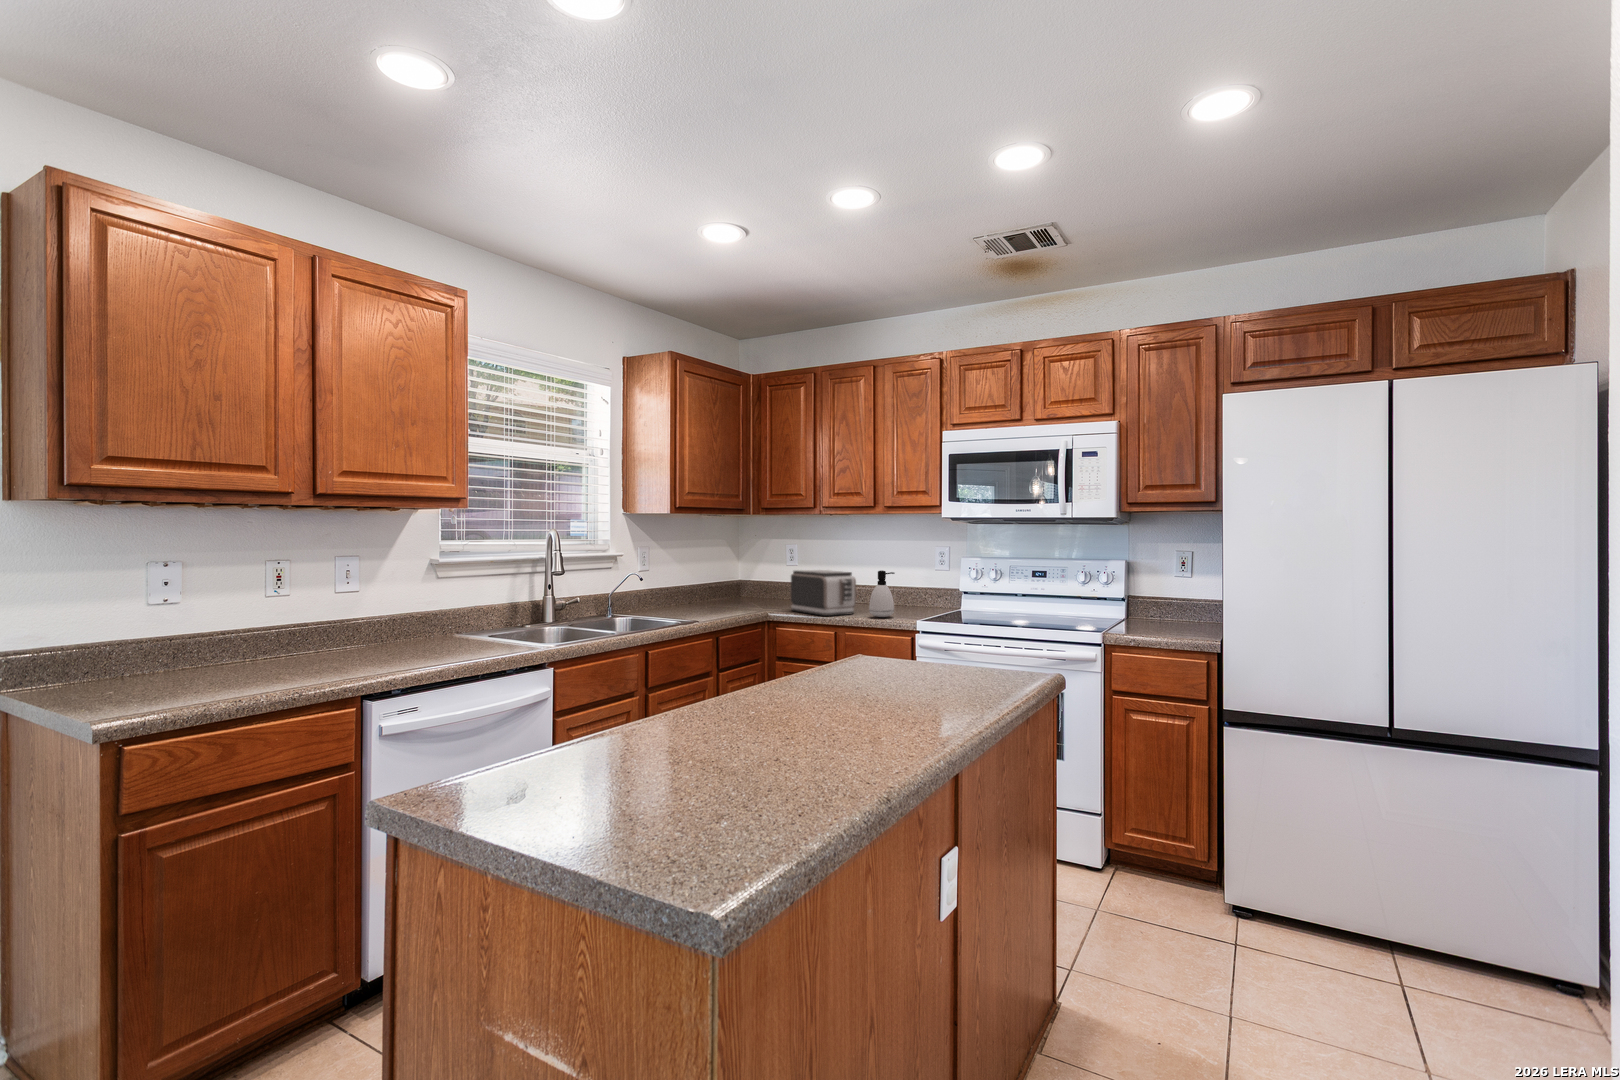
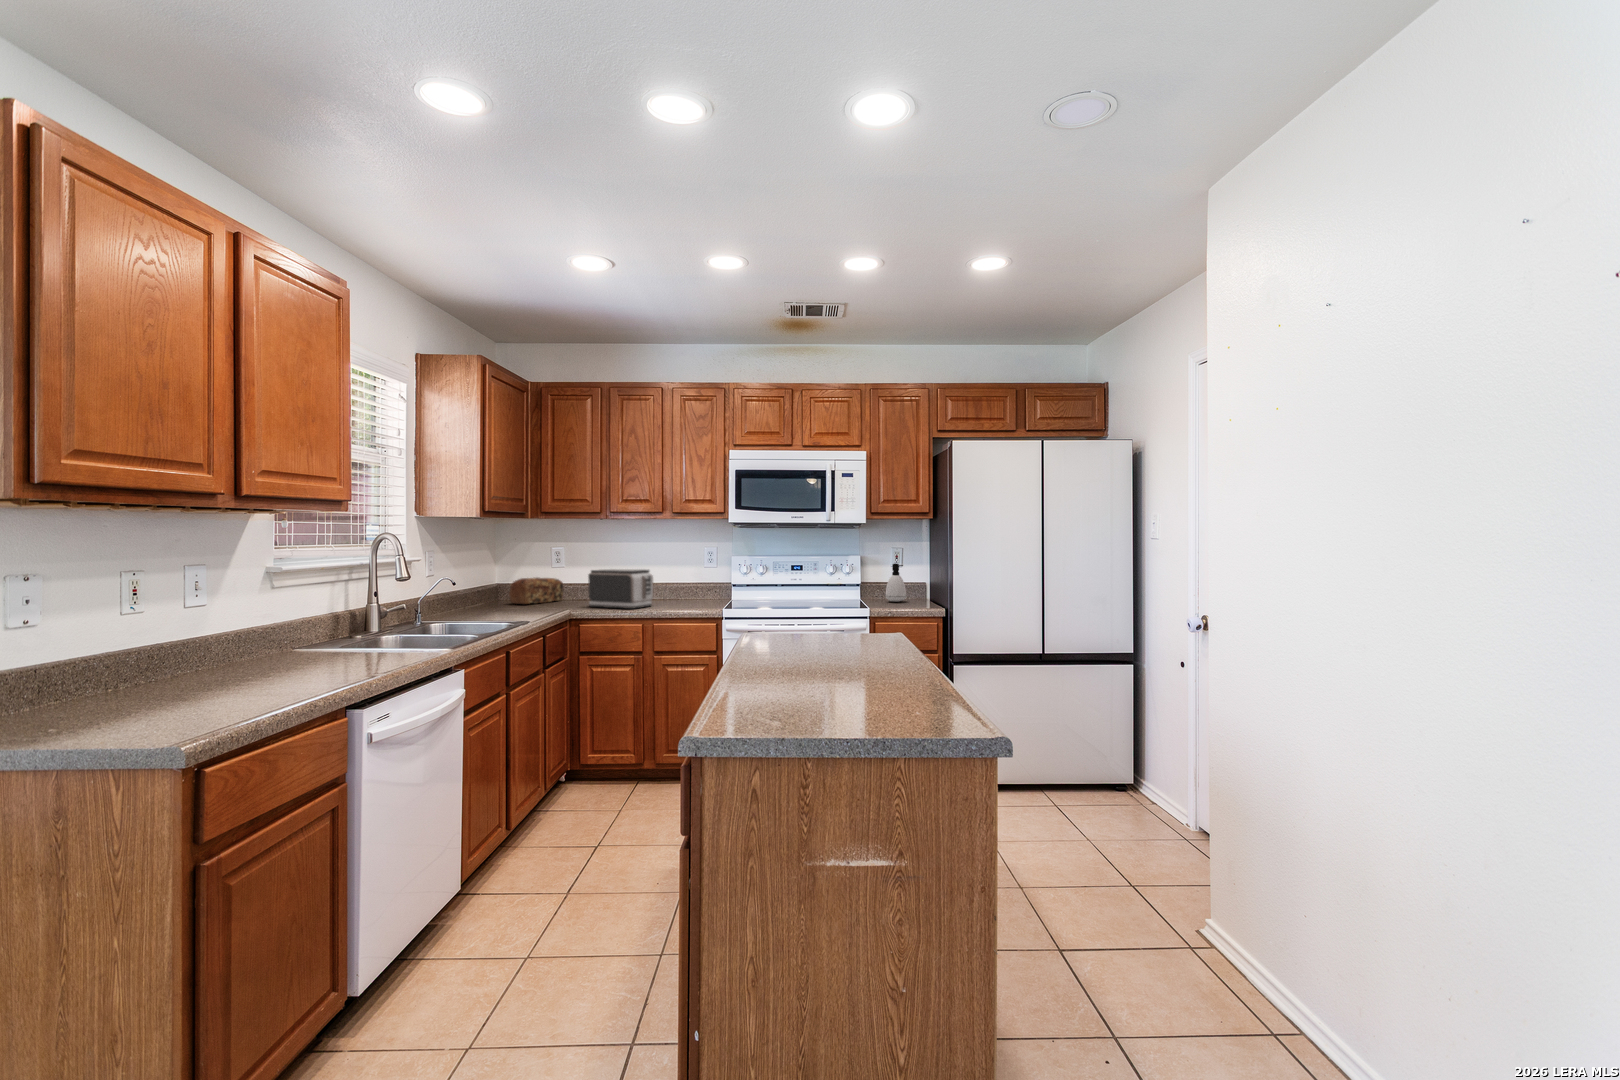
soap dispenser: present [869,570,895,617] -> present [886,563,906,602]
bread loaf: none [729,576,784,604] -> present [509,578,564,604]

